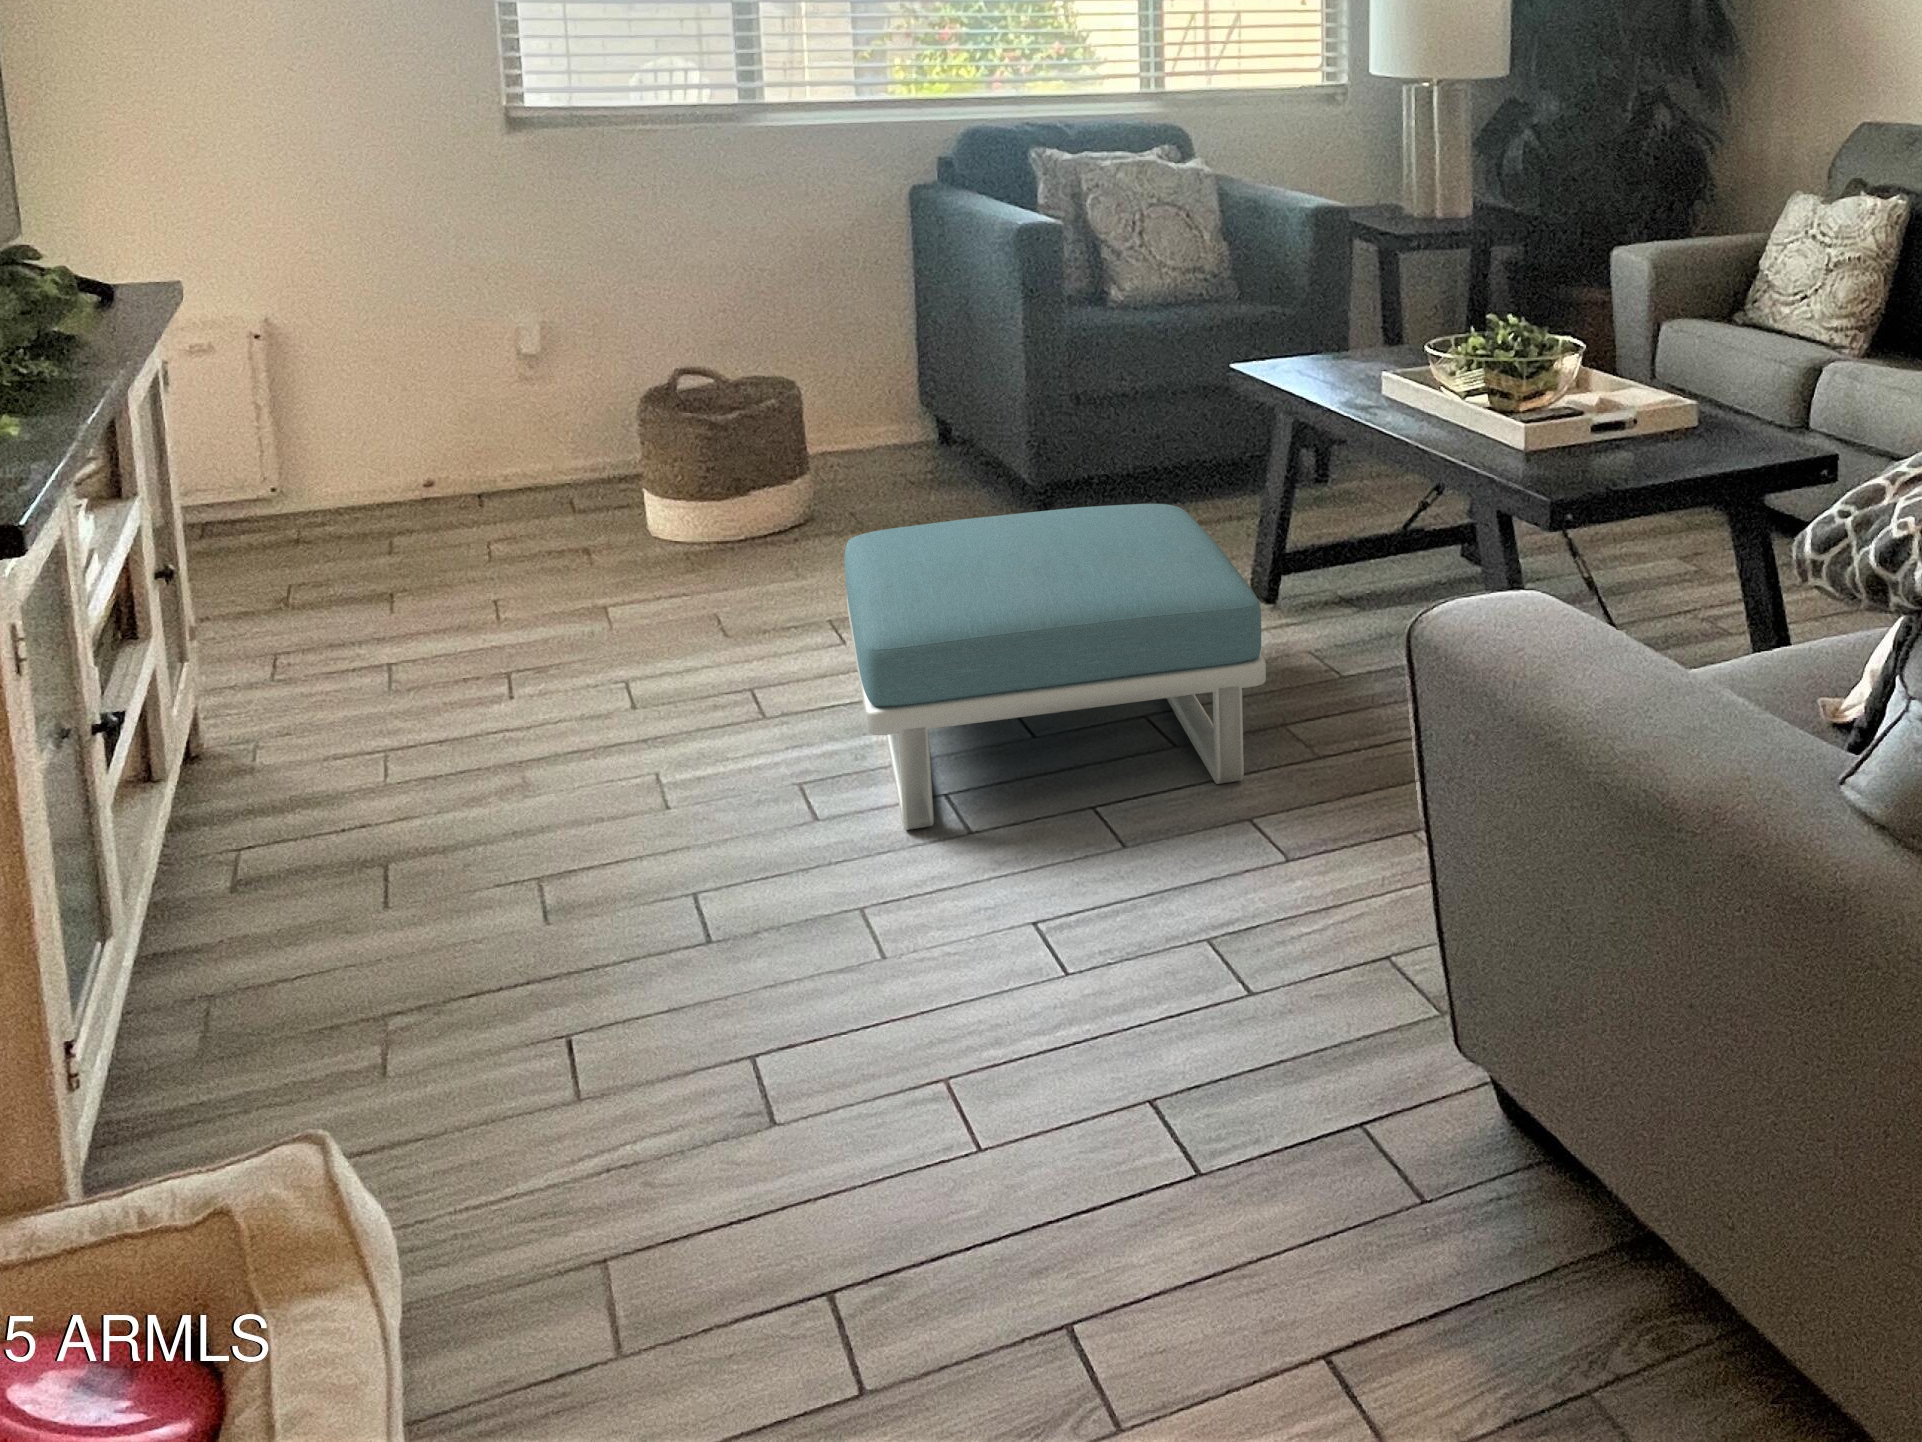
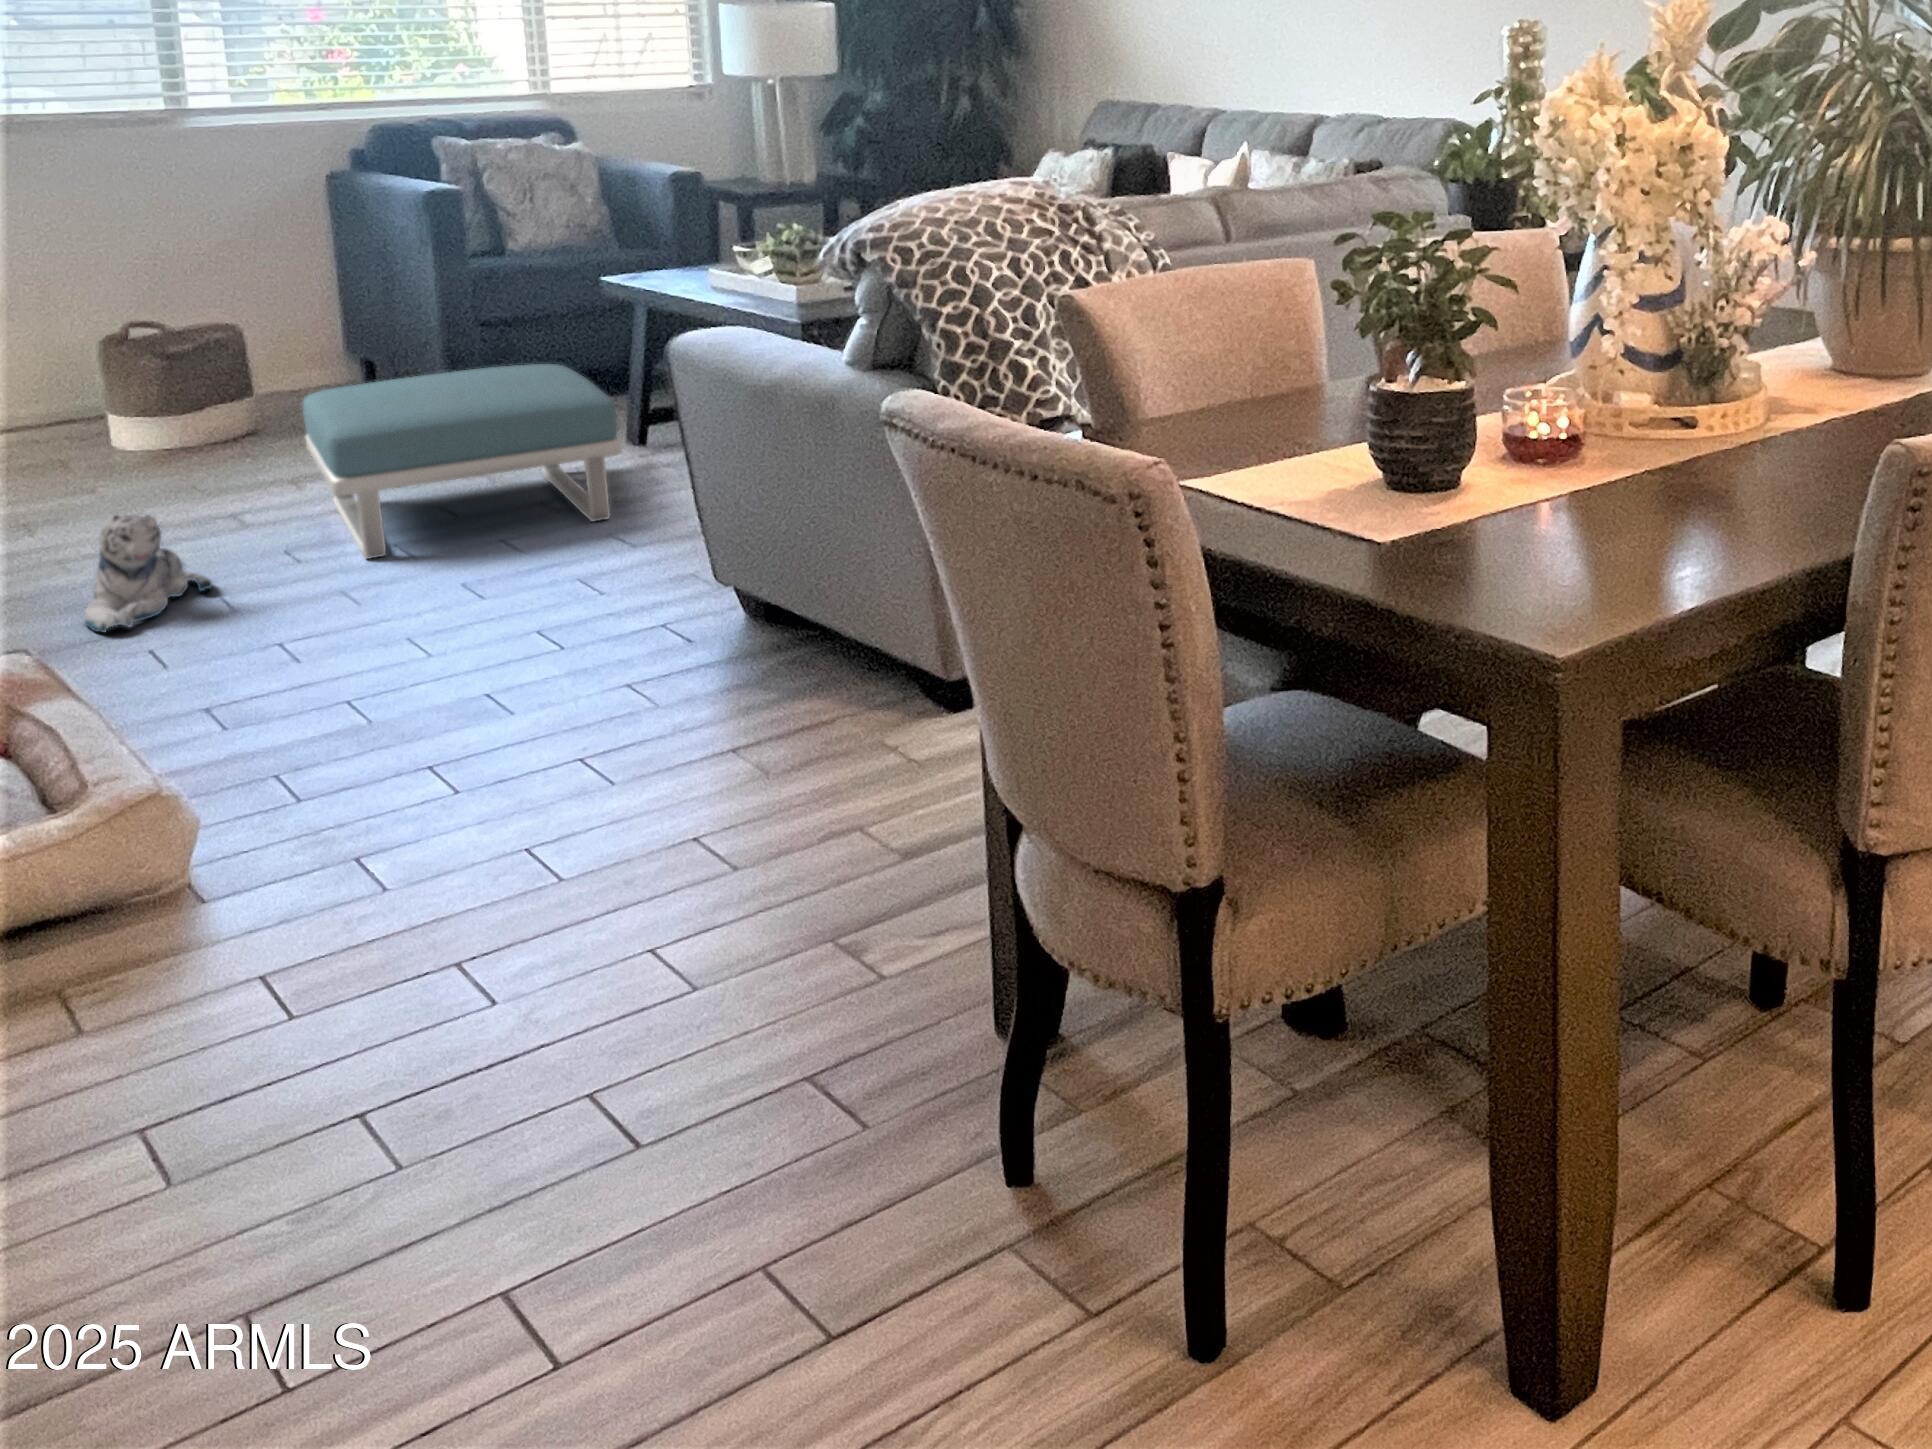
plush toy: none [510,769,697,973] -> present [84,514,212,633]

